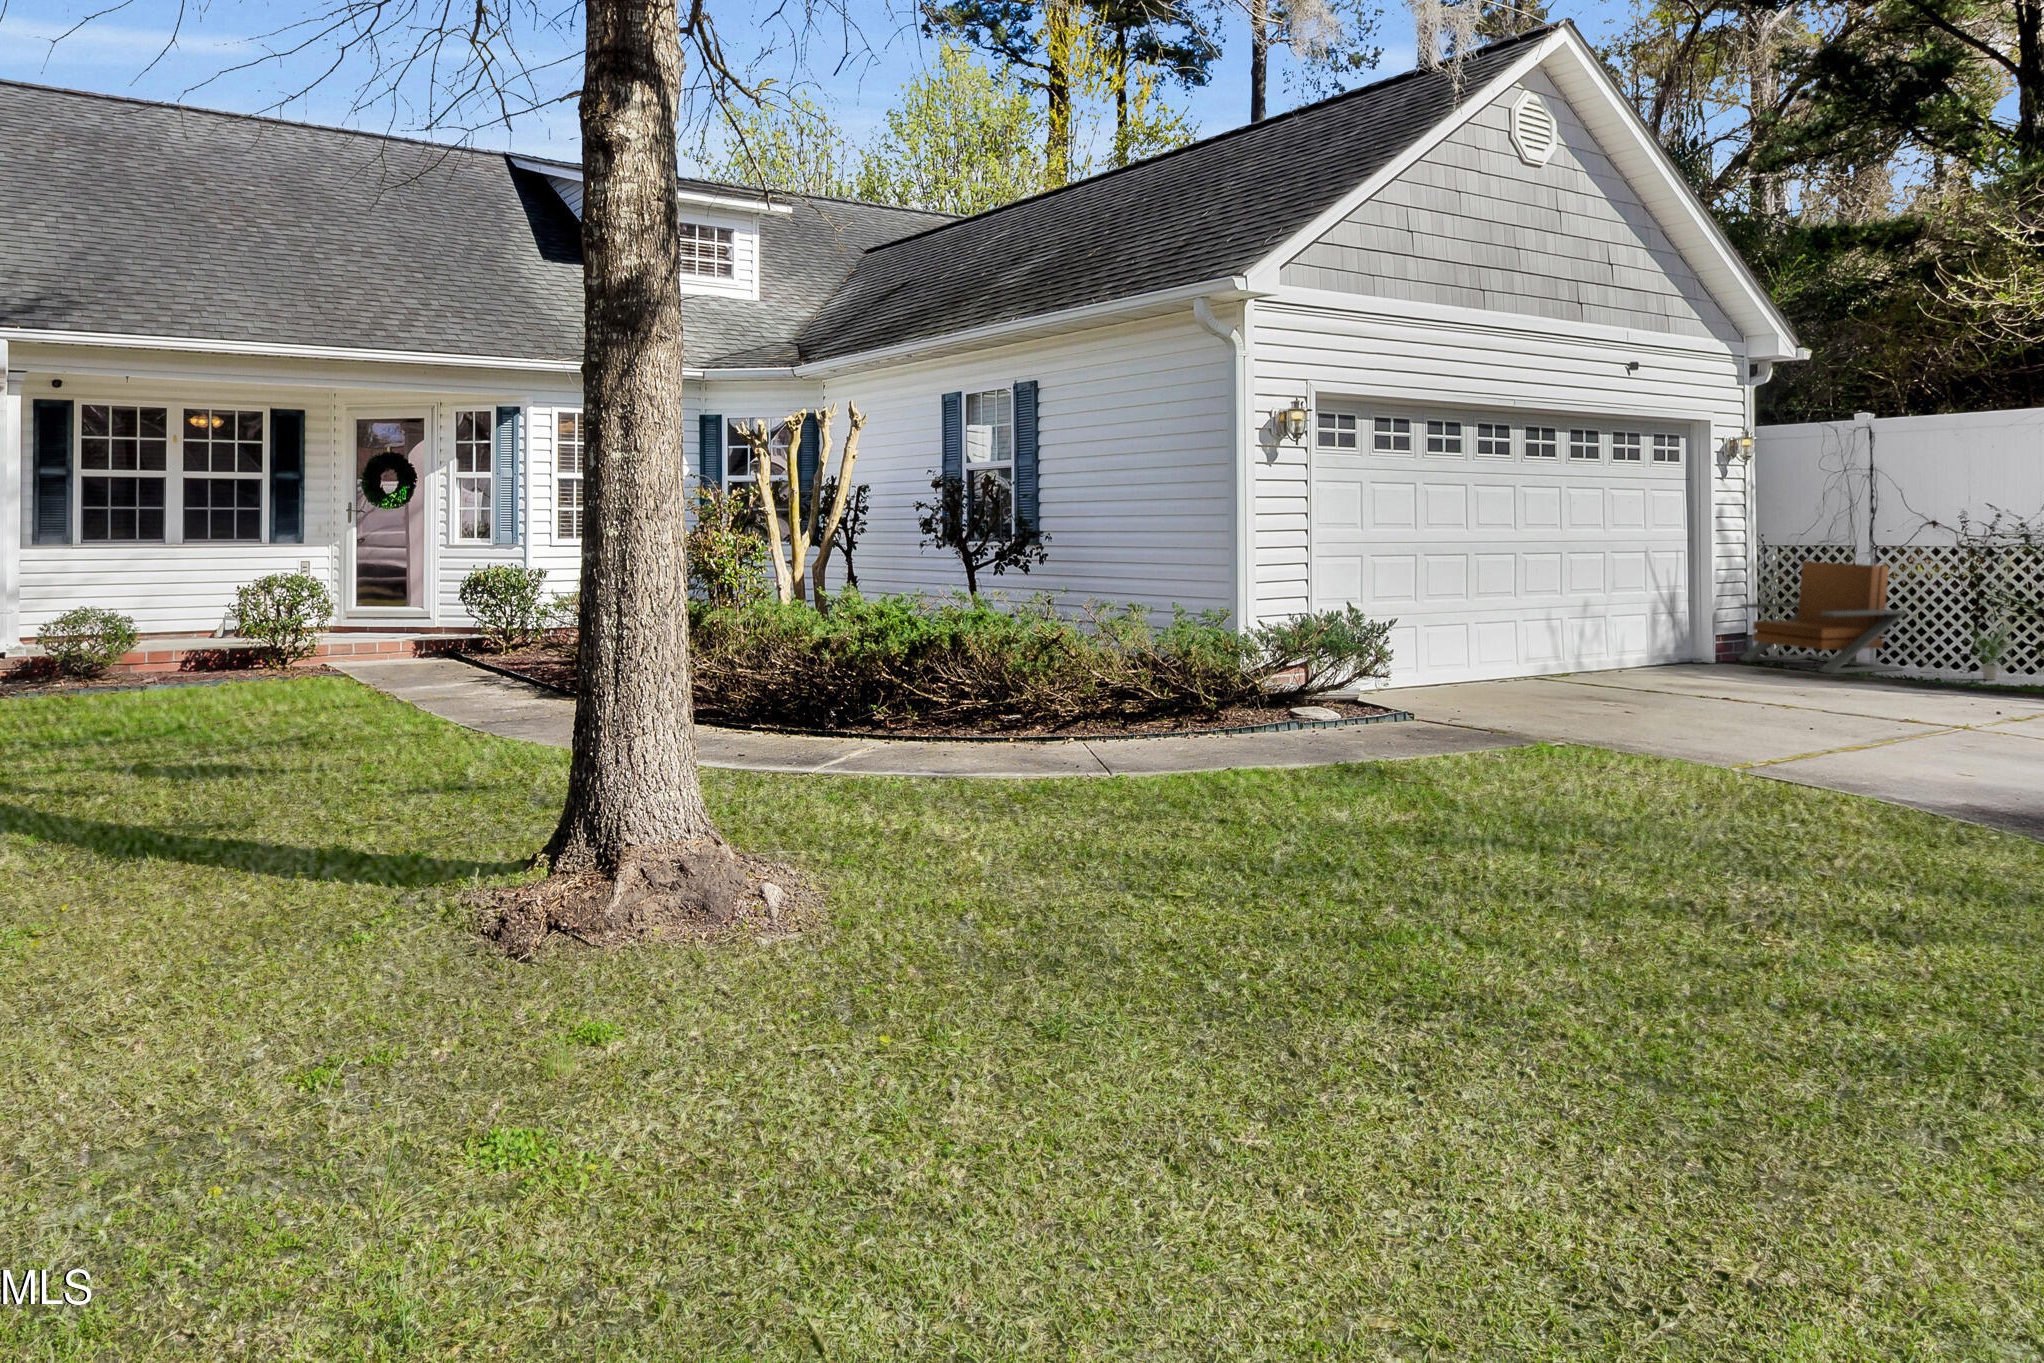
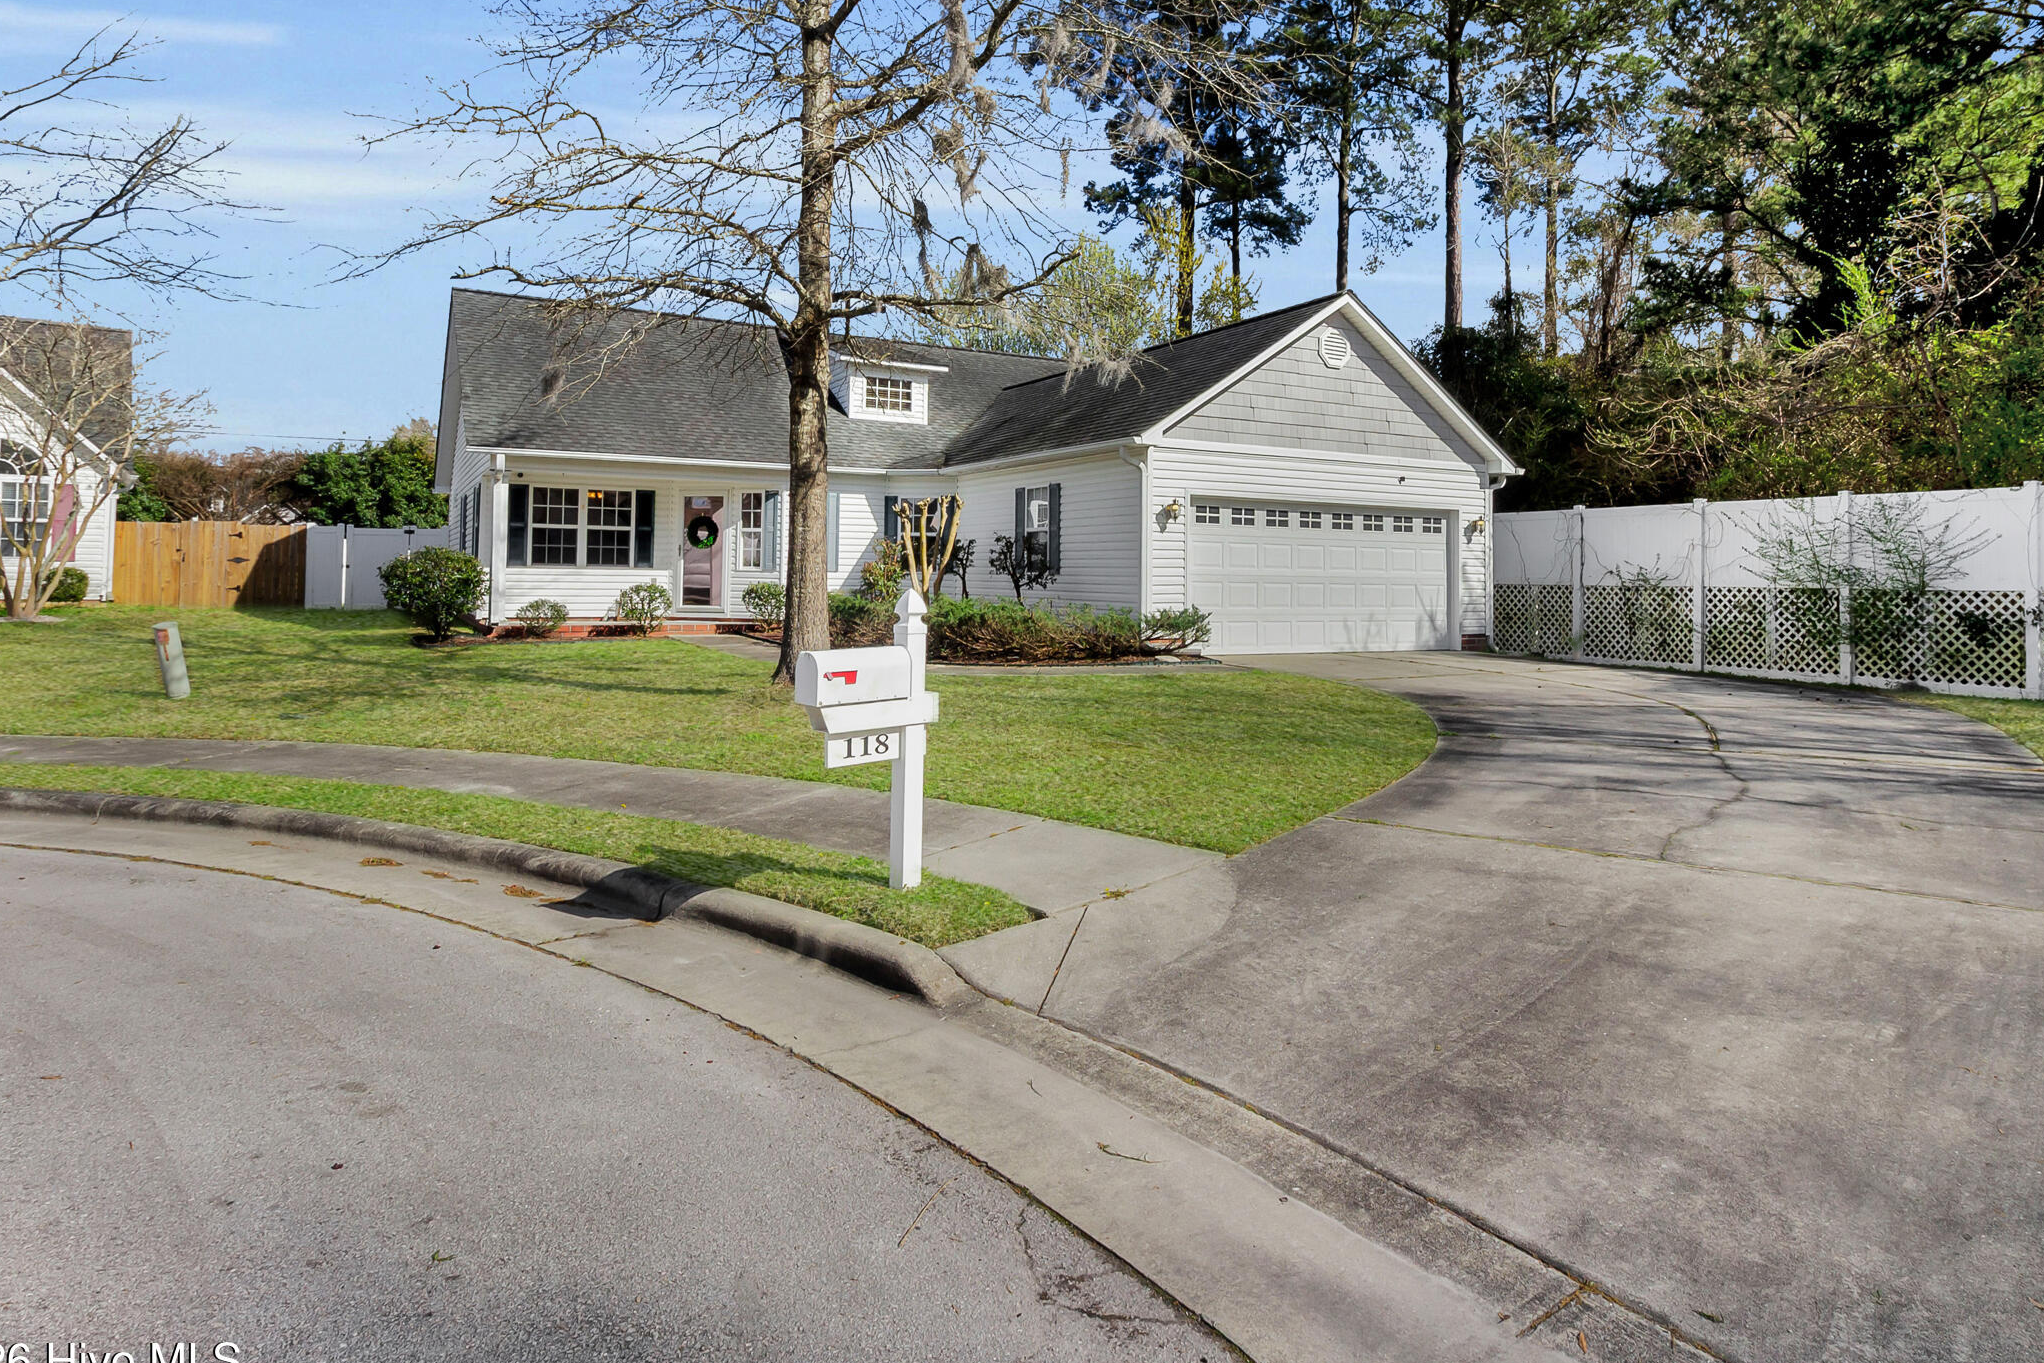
lounge chair: present [1740,561,1907,673] -> none [1464,594,1545,656]

